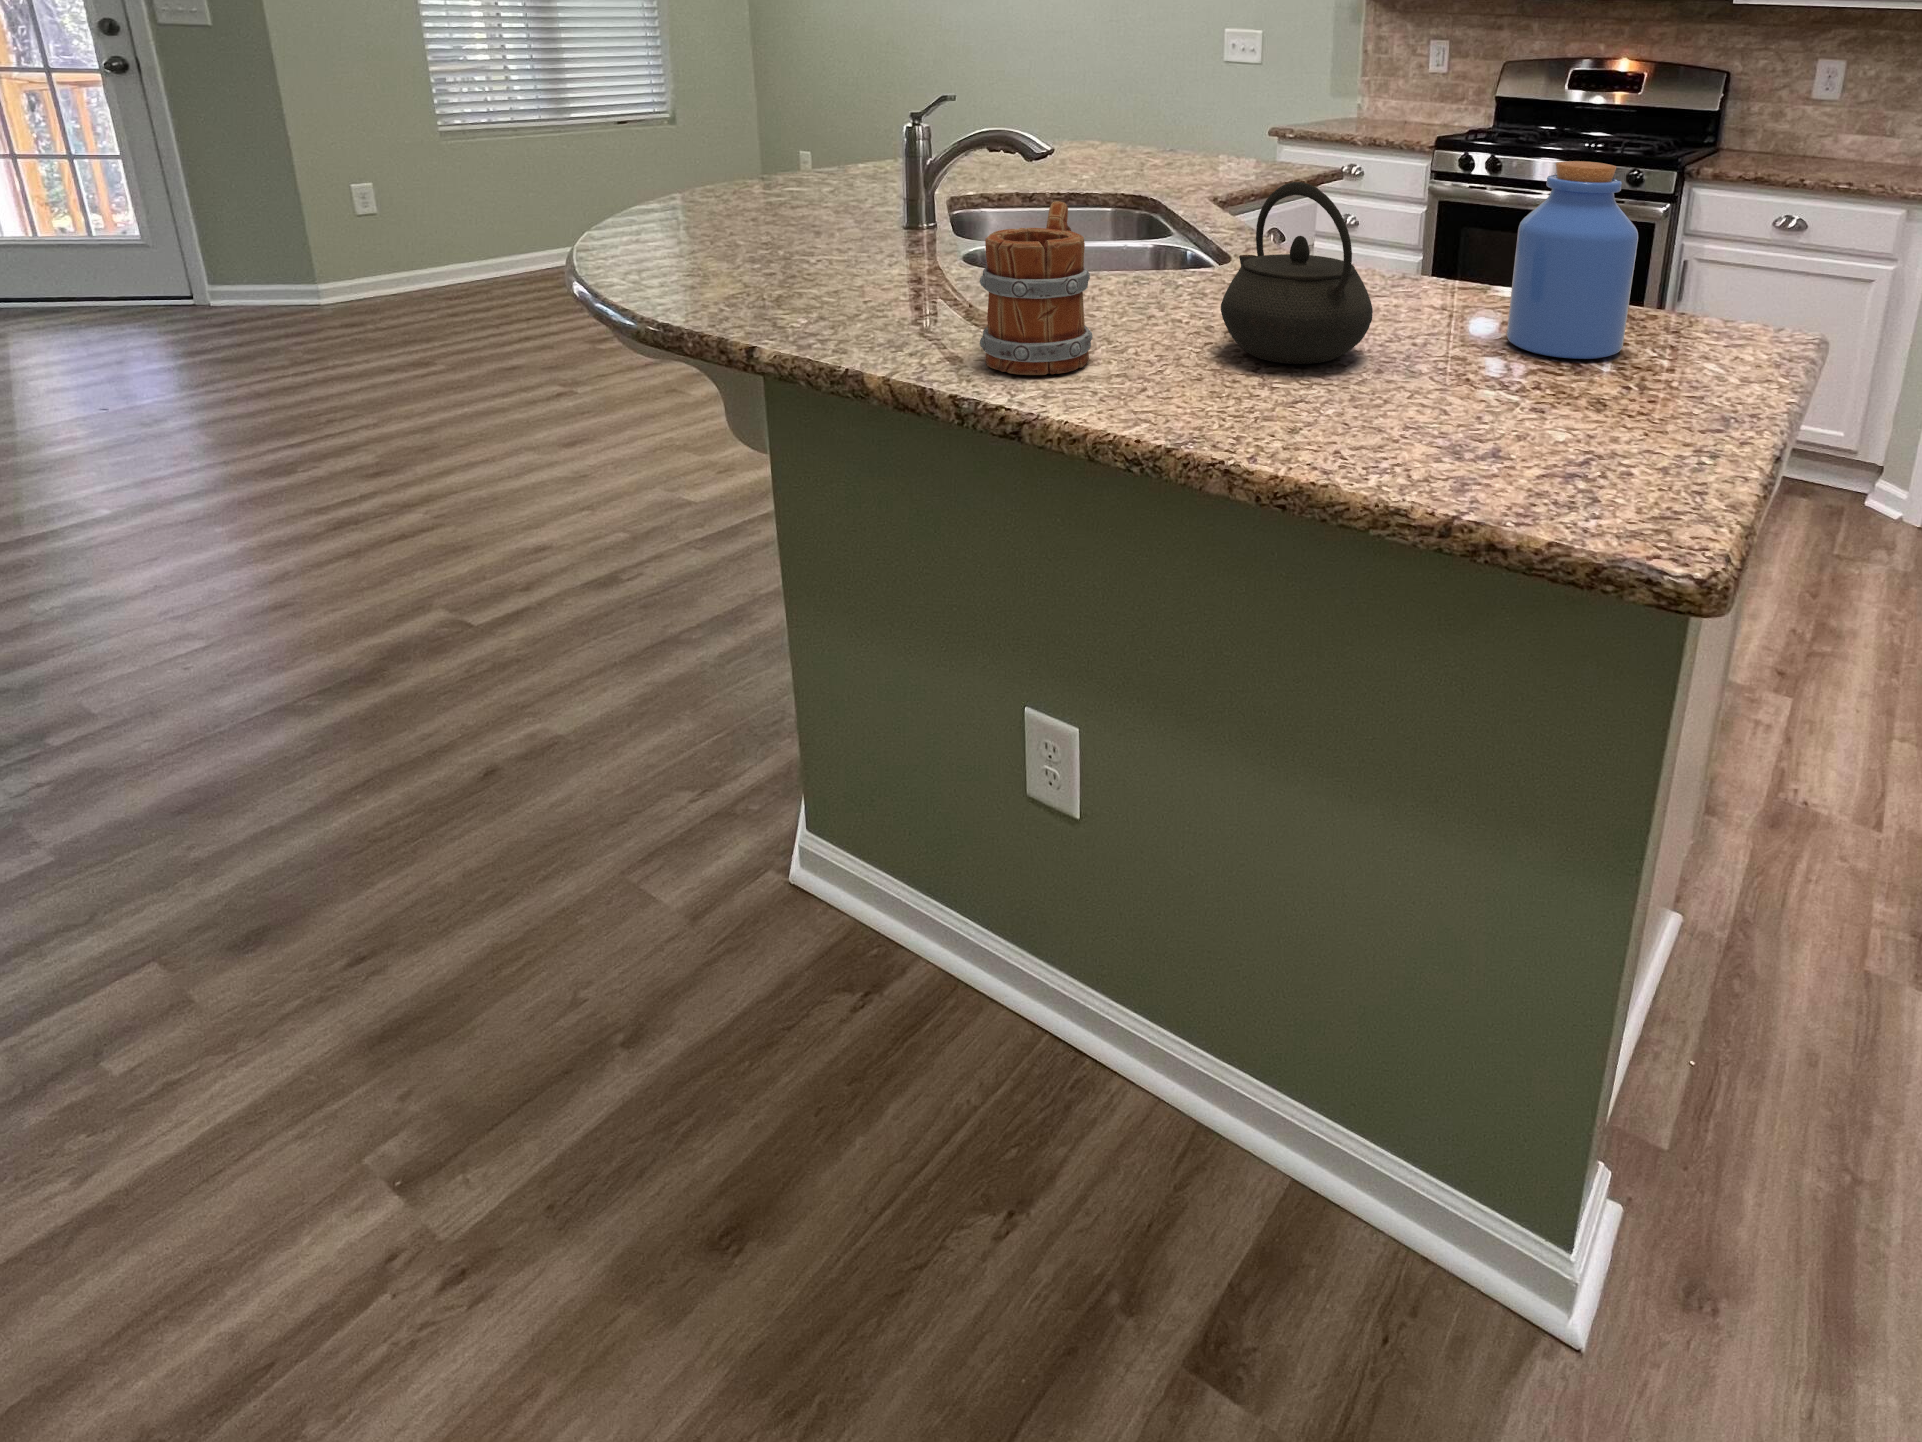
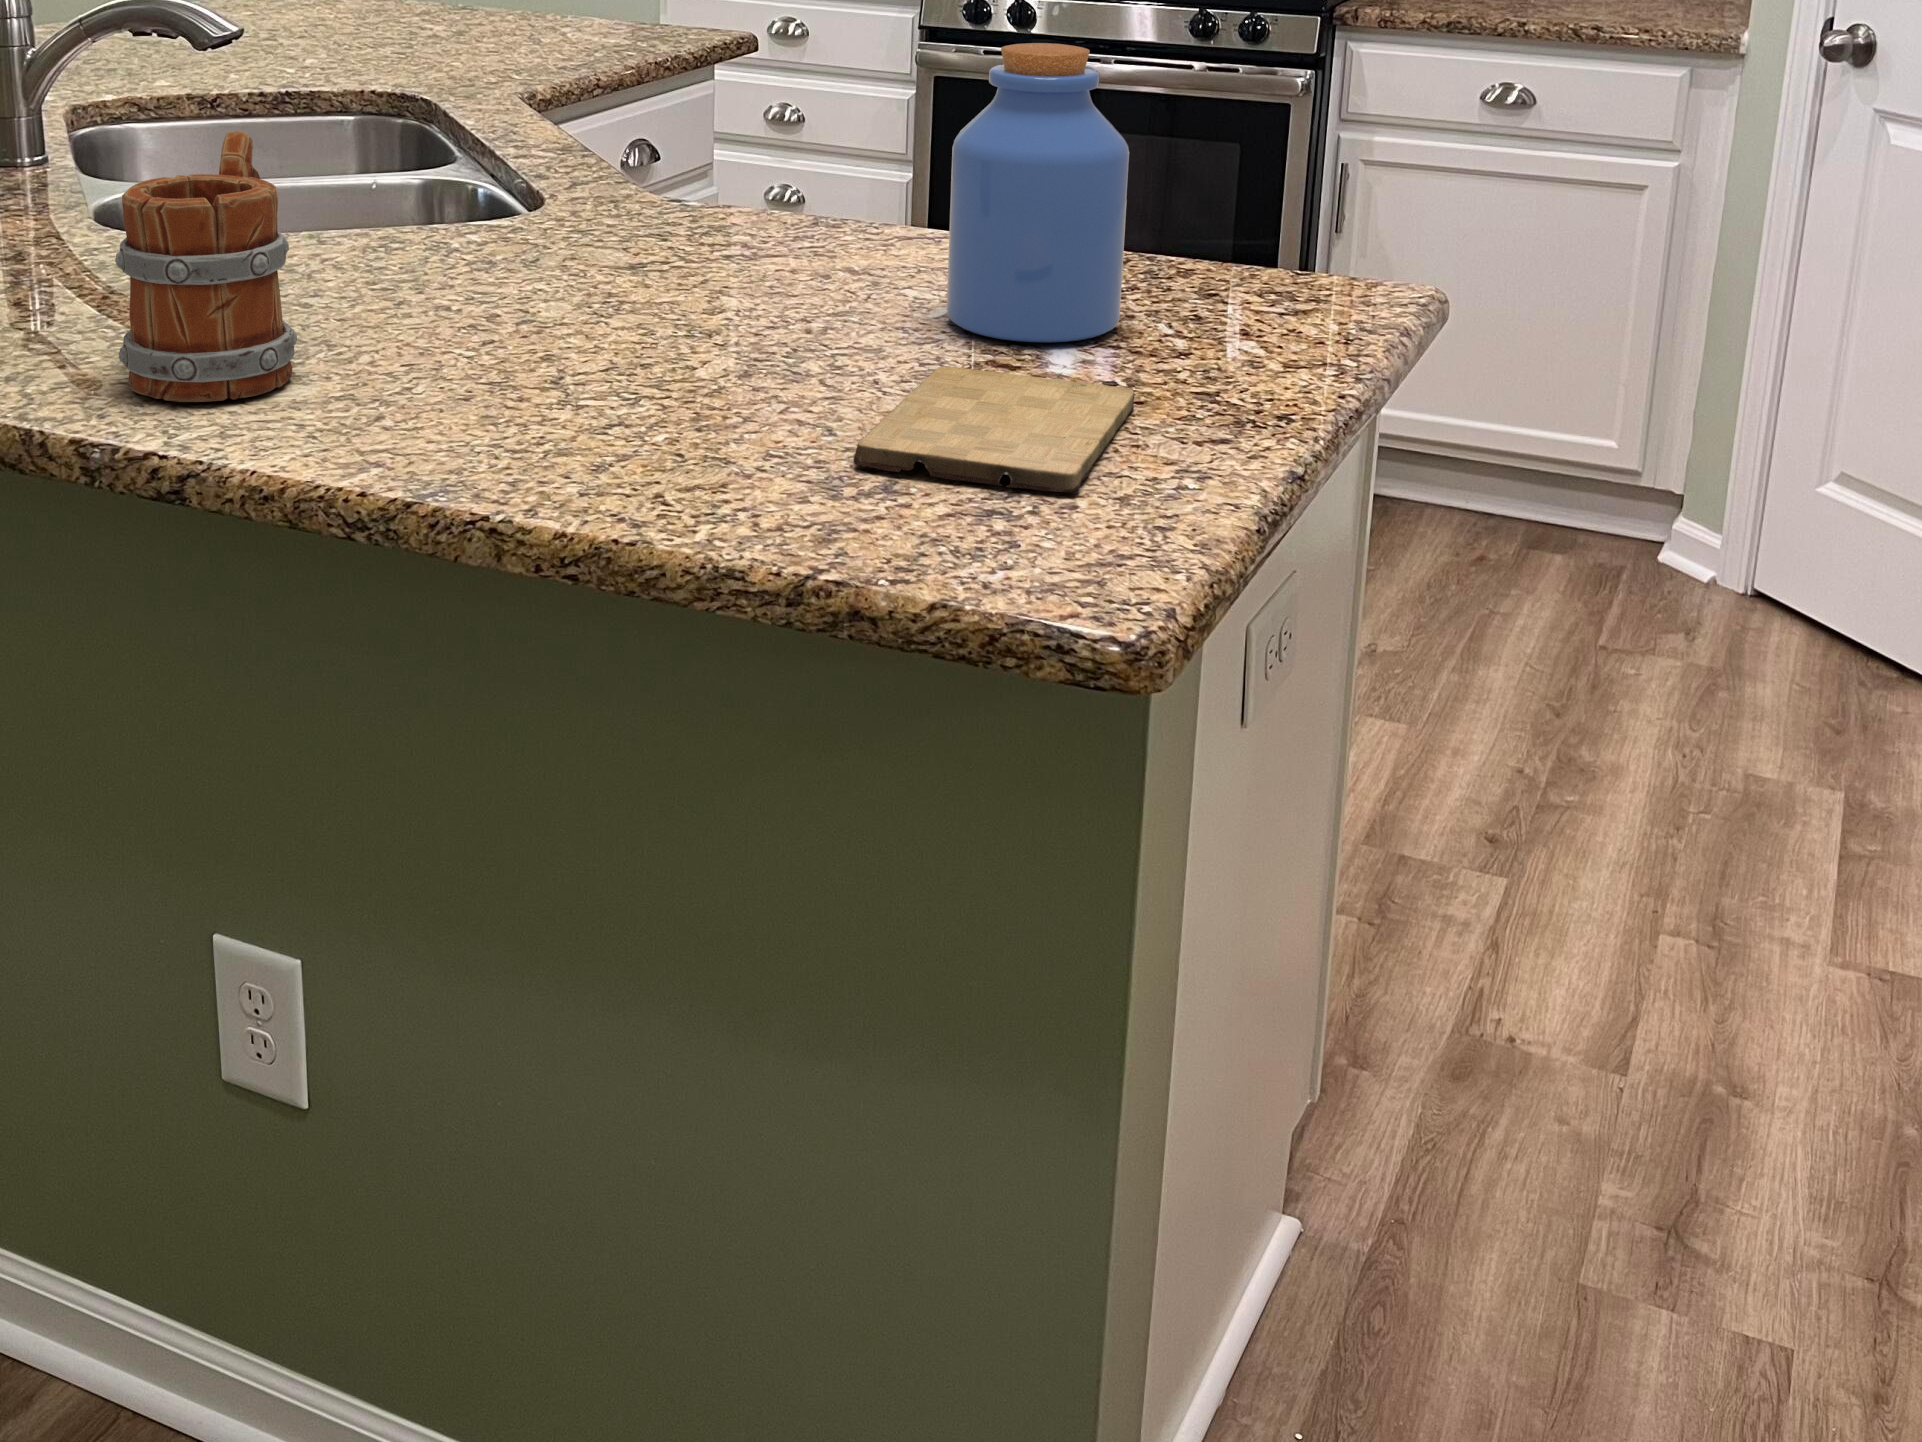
kettle: present [1221,182,1373,364] -> none [497,91,731,368]
cutting board: none [1468,372,1651,463] -> present [853,366,1135,492]

